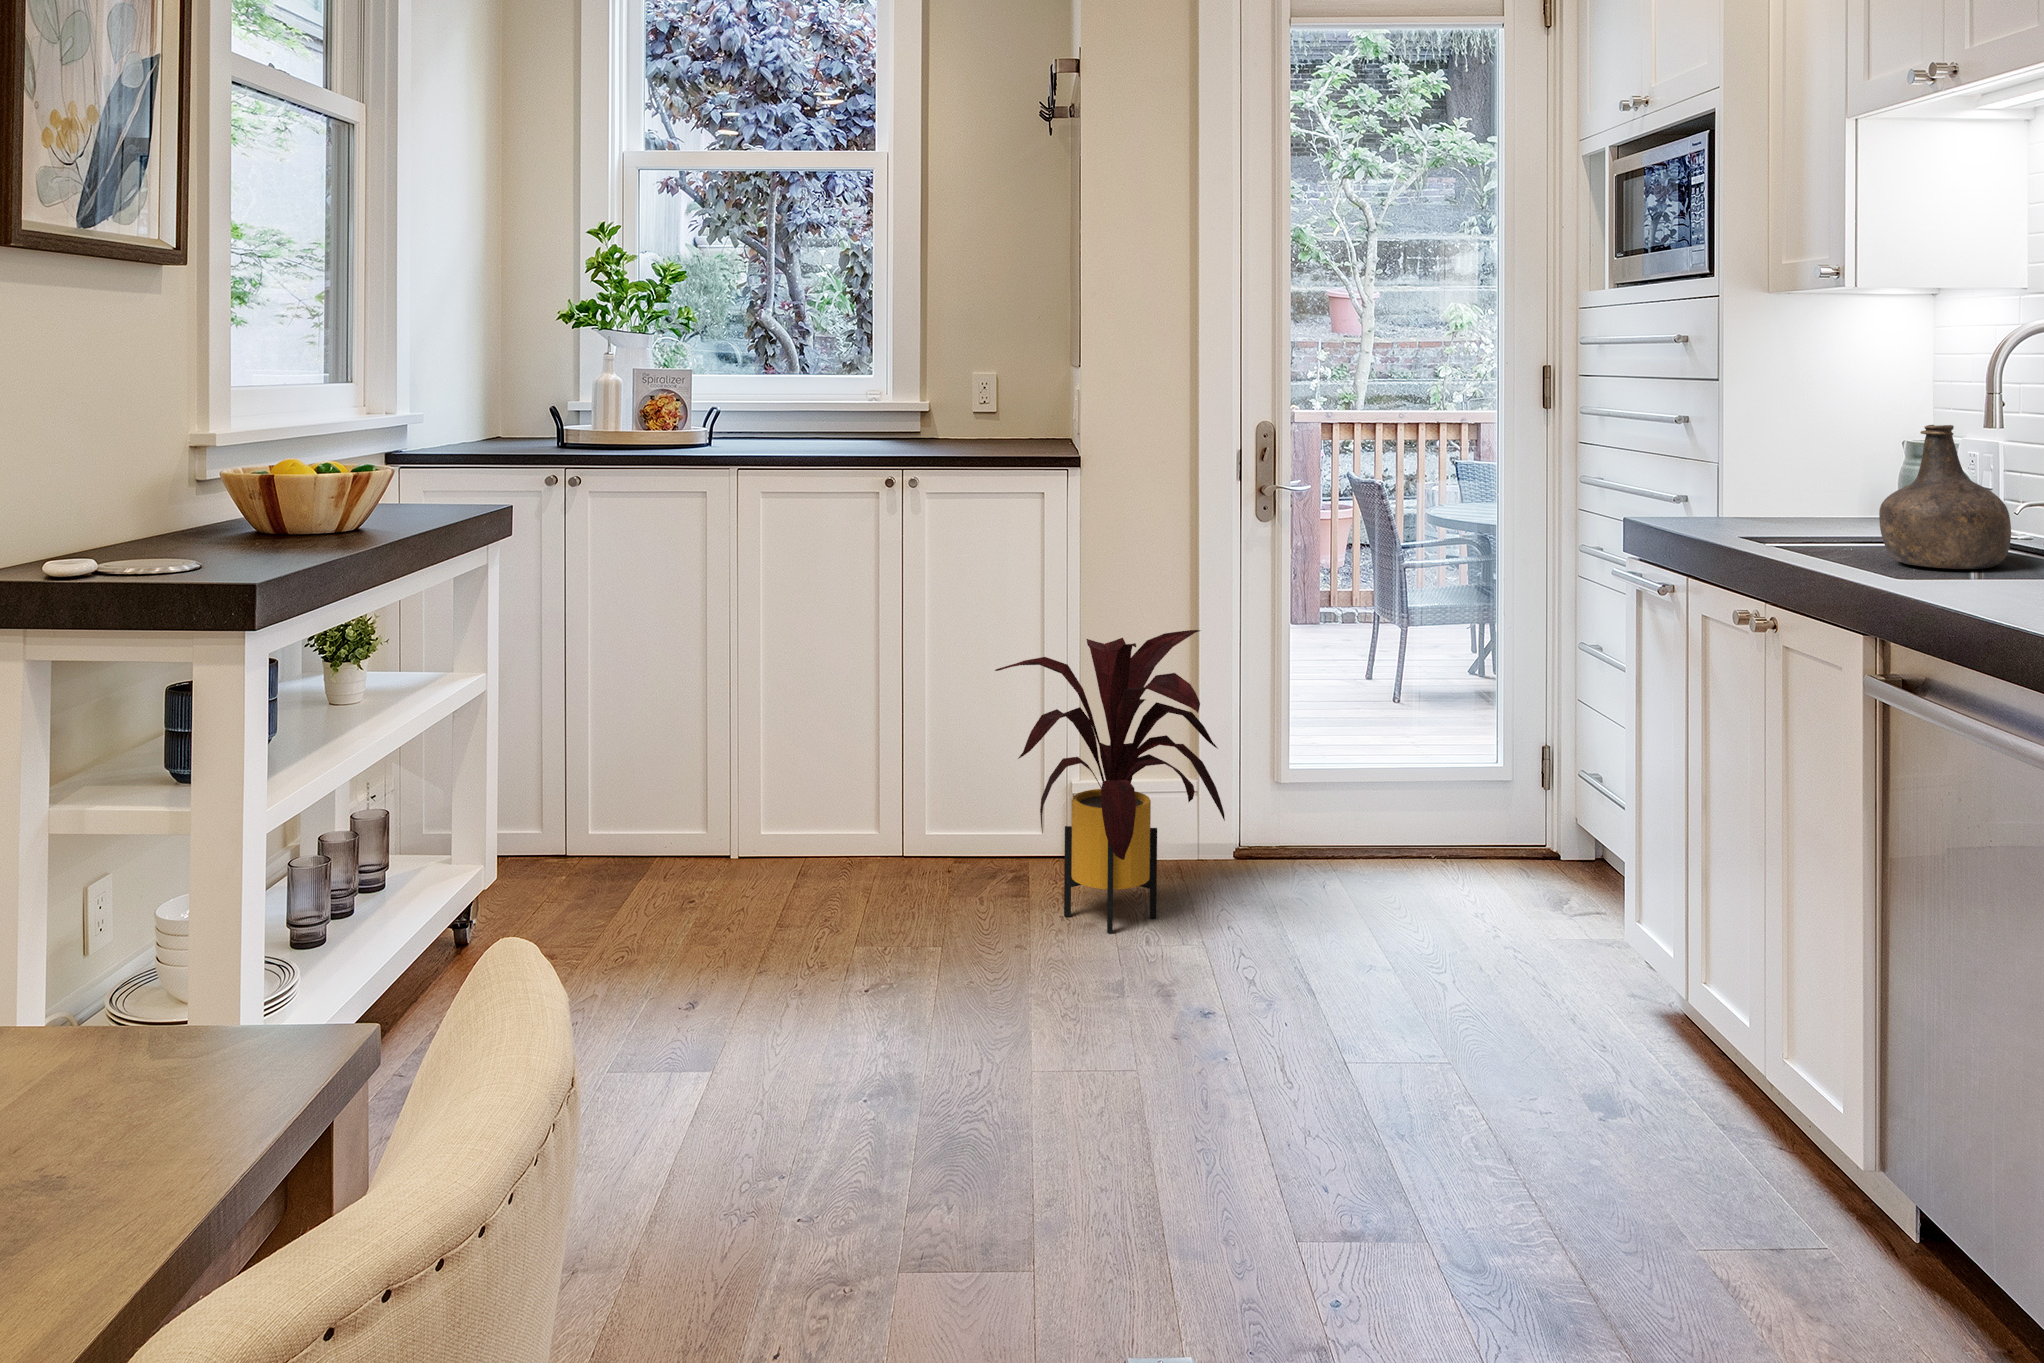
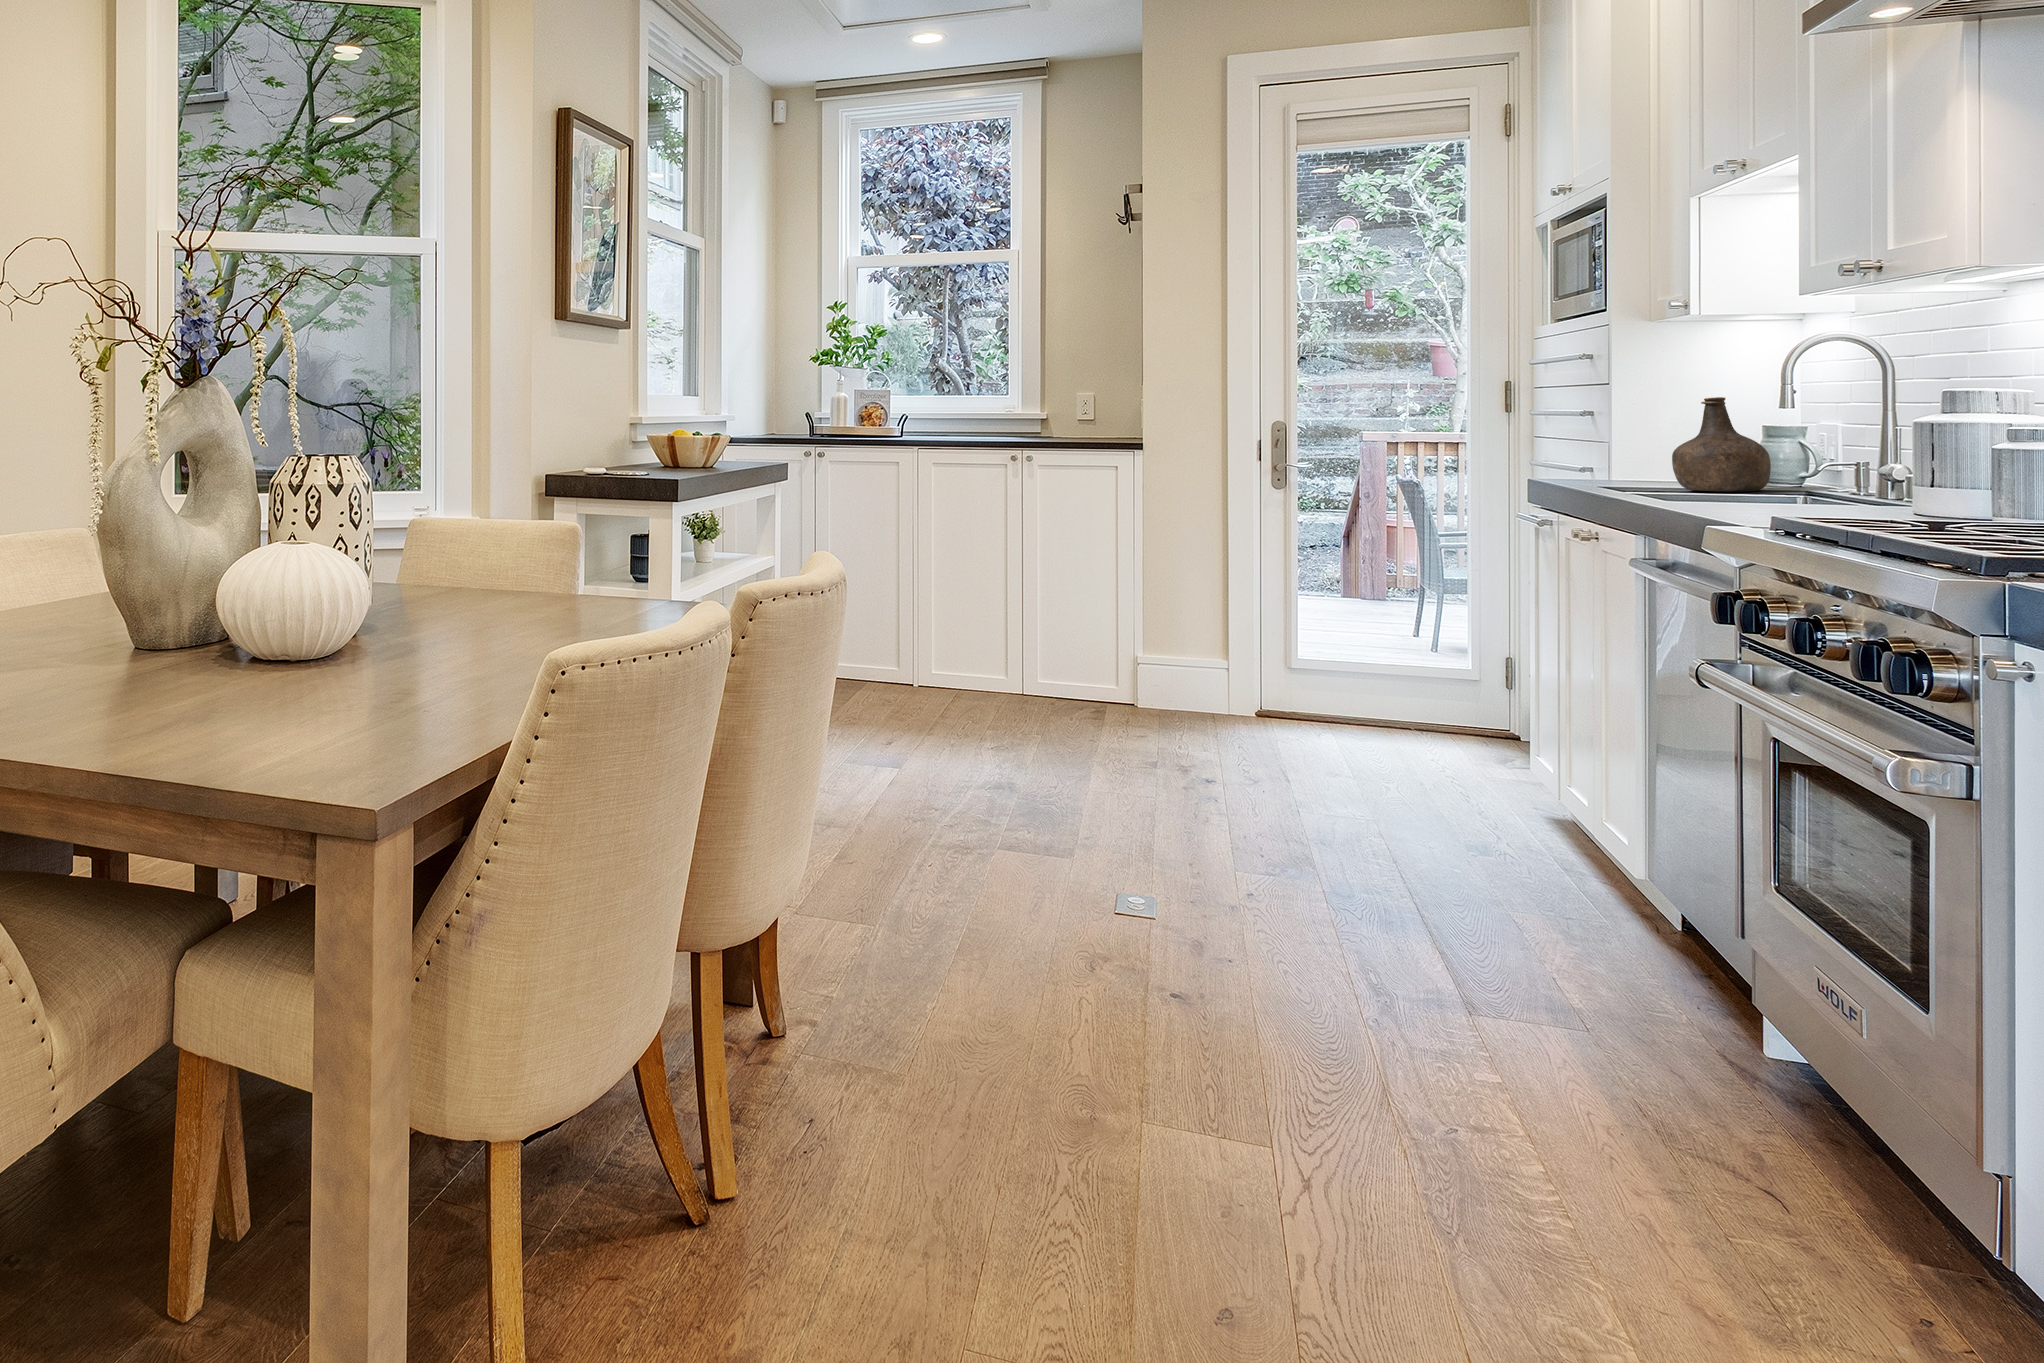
house plant: present [995,630,1225,933] -> none [1083,559,1244,748]

